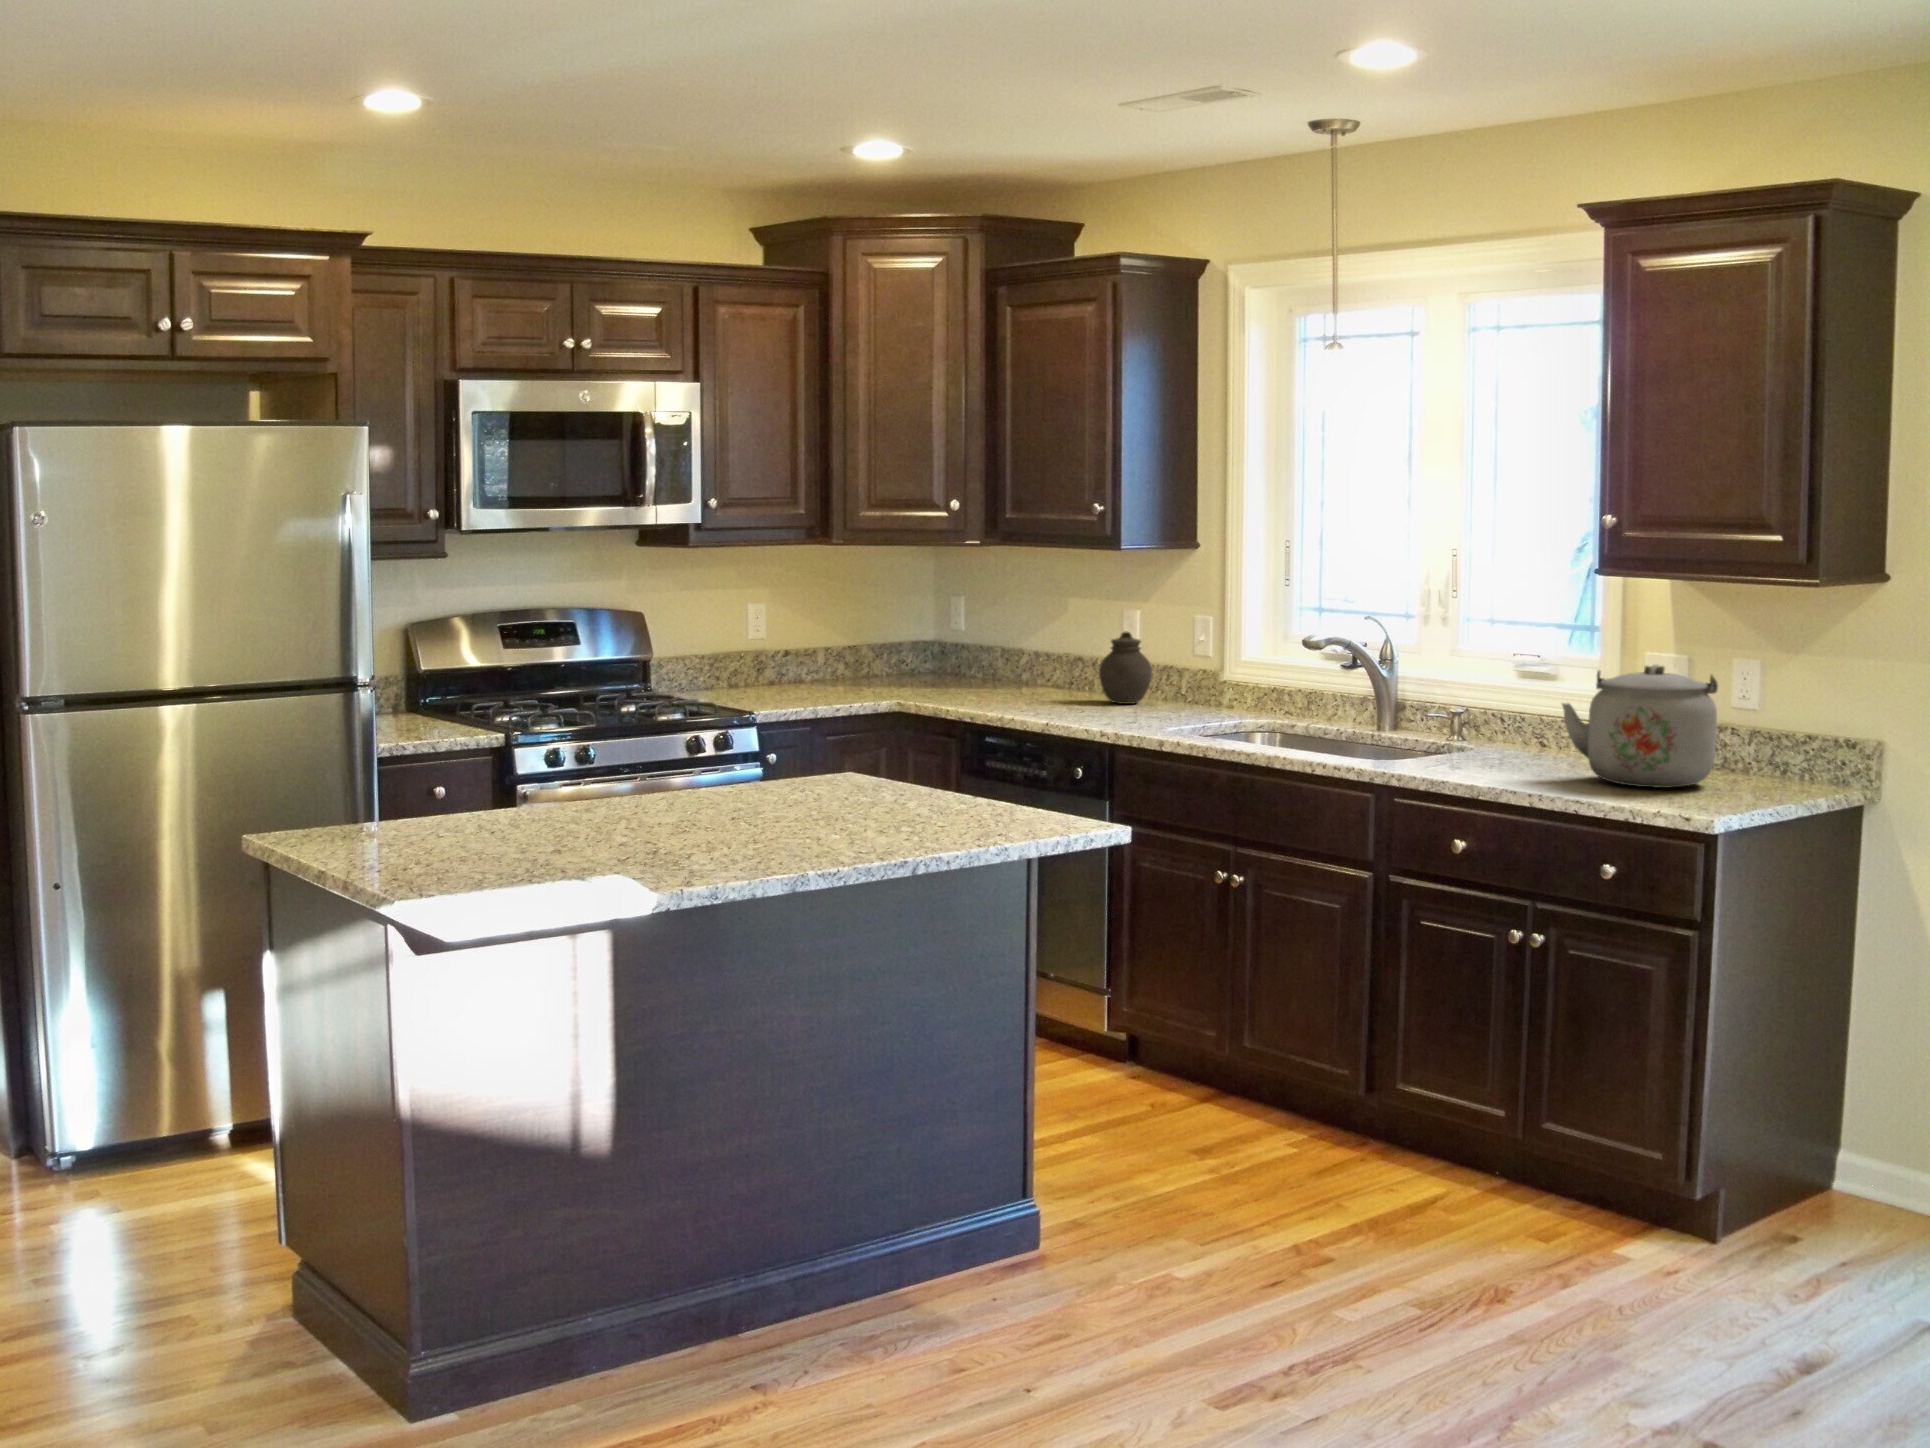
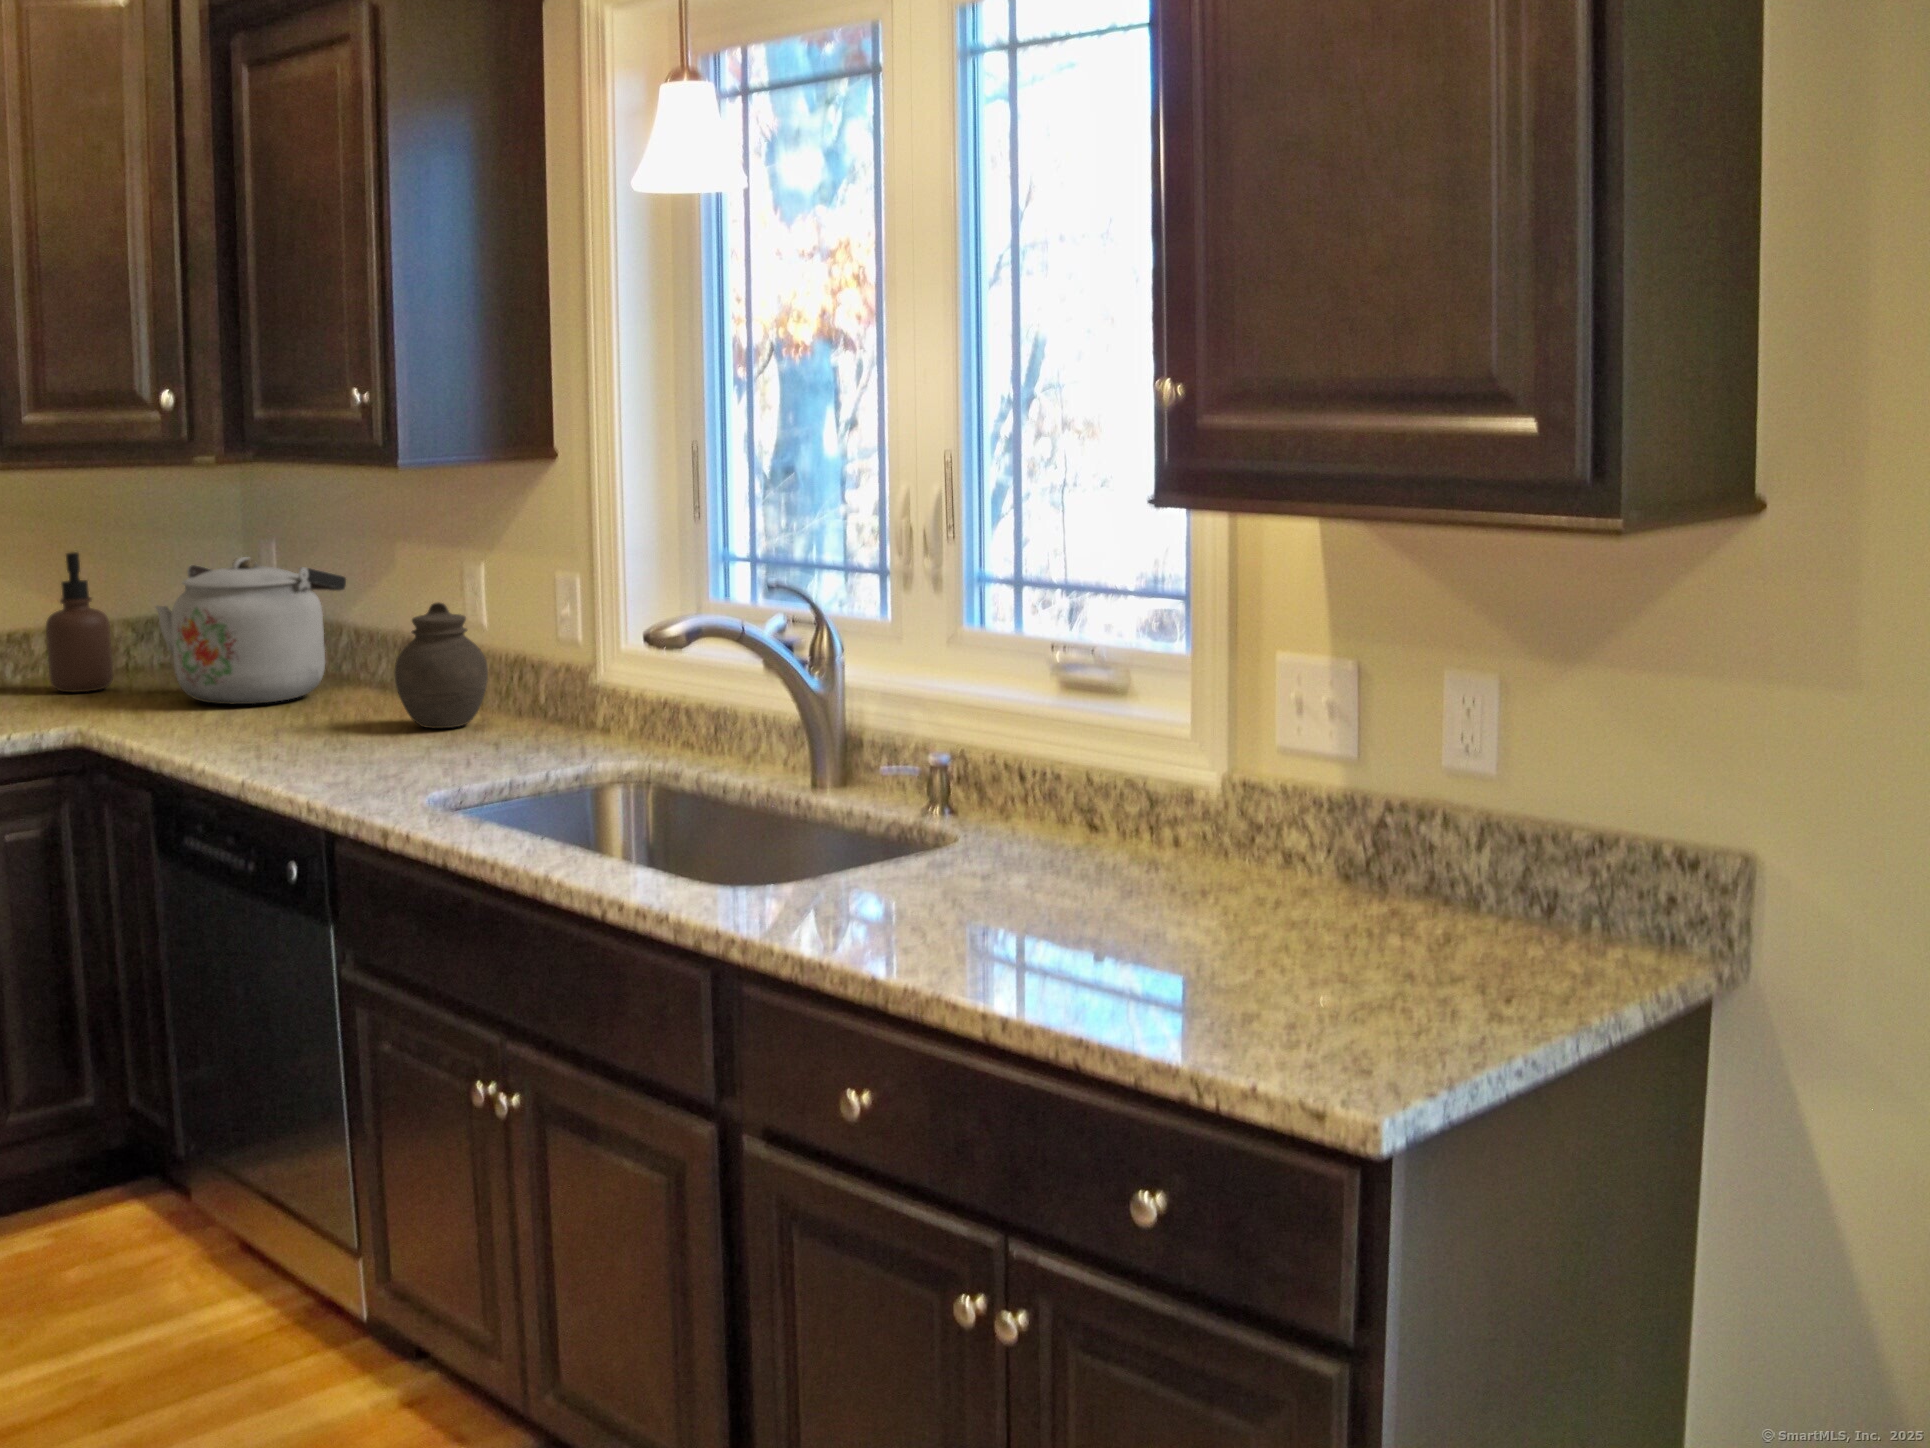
soap dispenser: none [857,600,893,684] -> present [46,552,113,692]
kettle: present [1562,665,1718,788] -> present [156,557,346,704]

